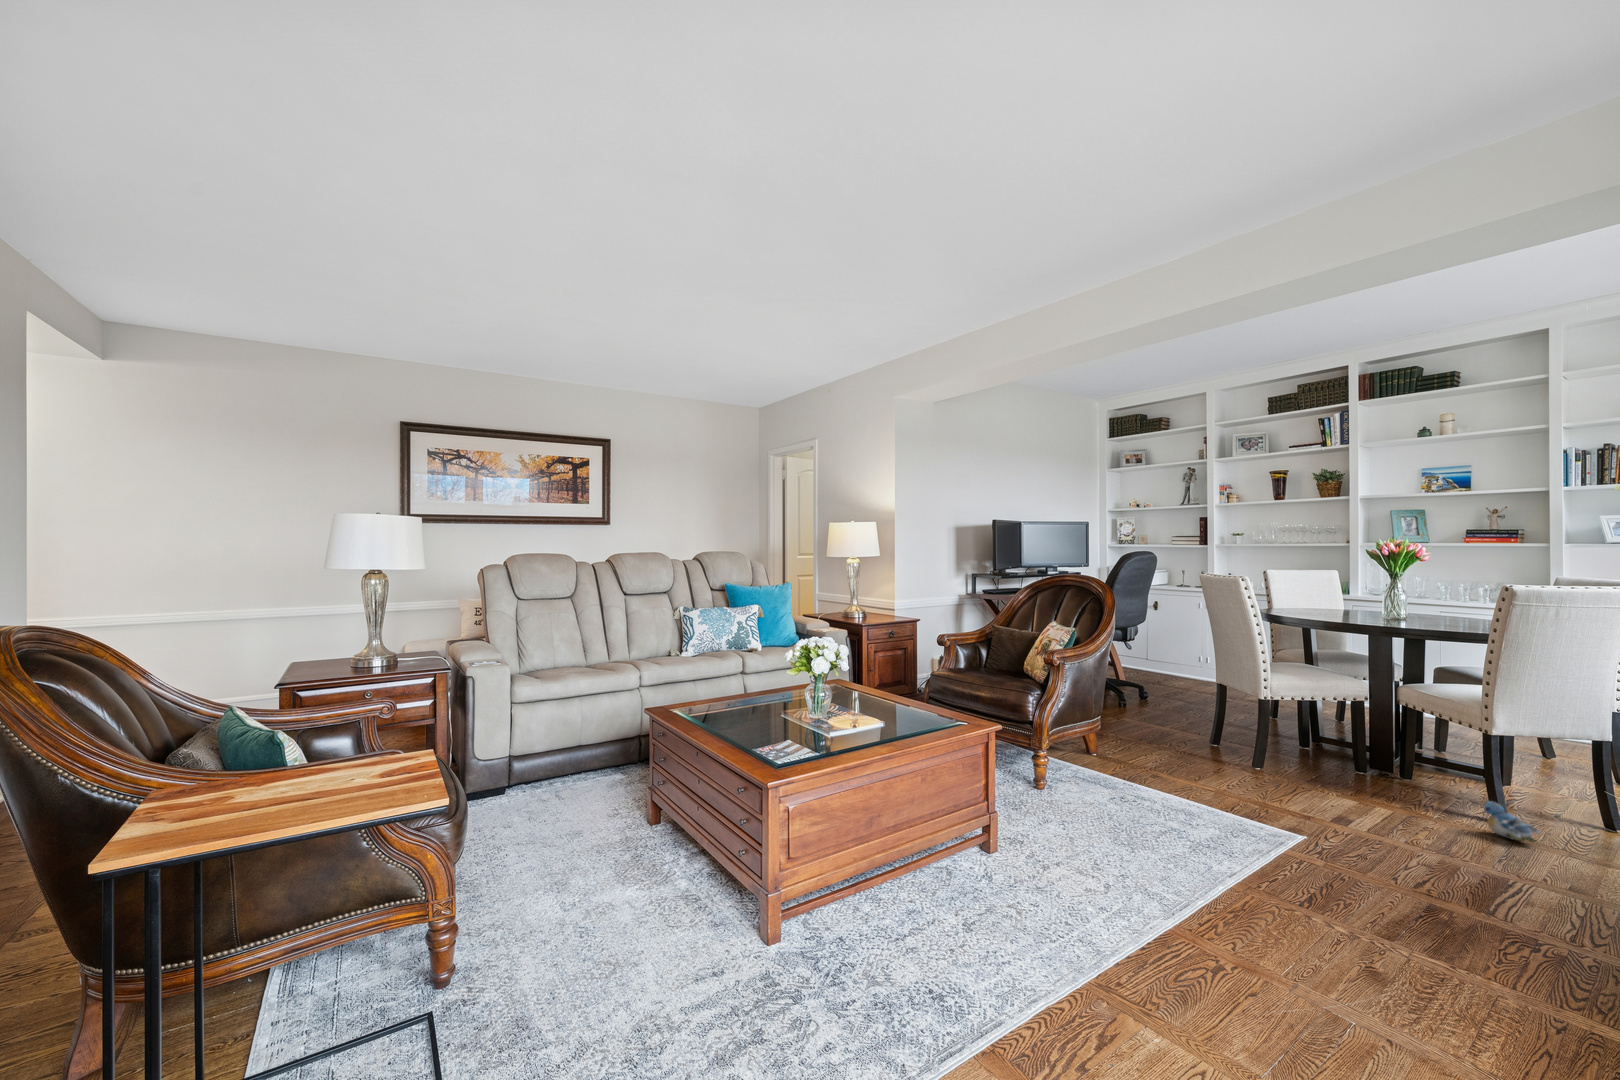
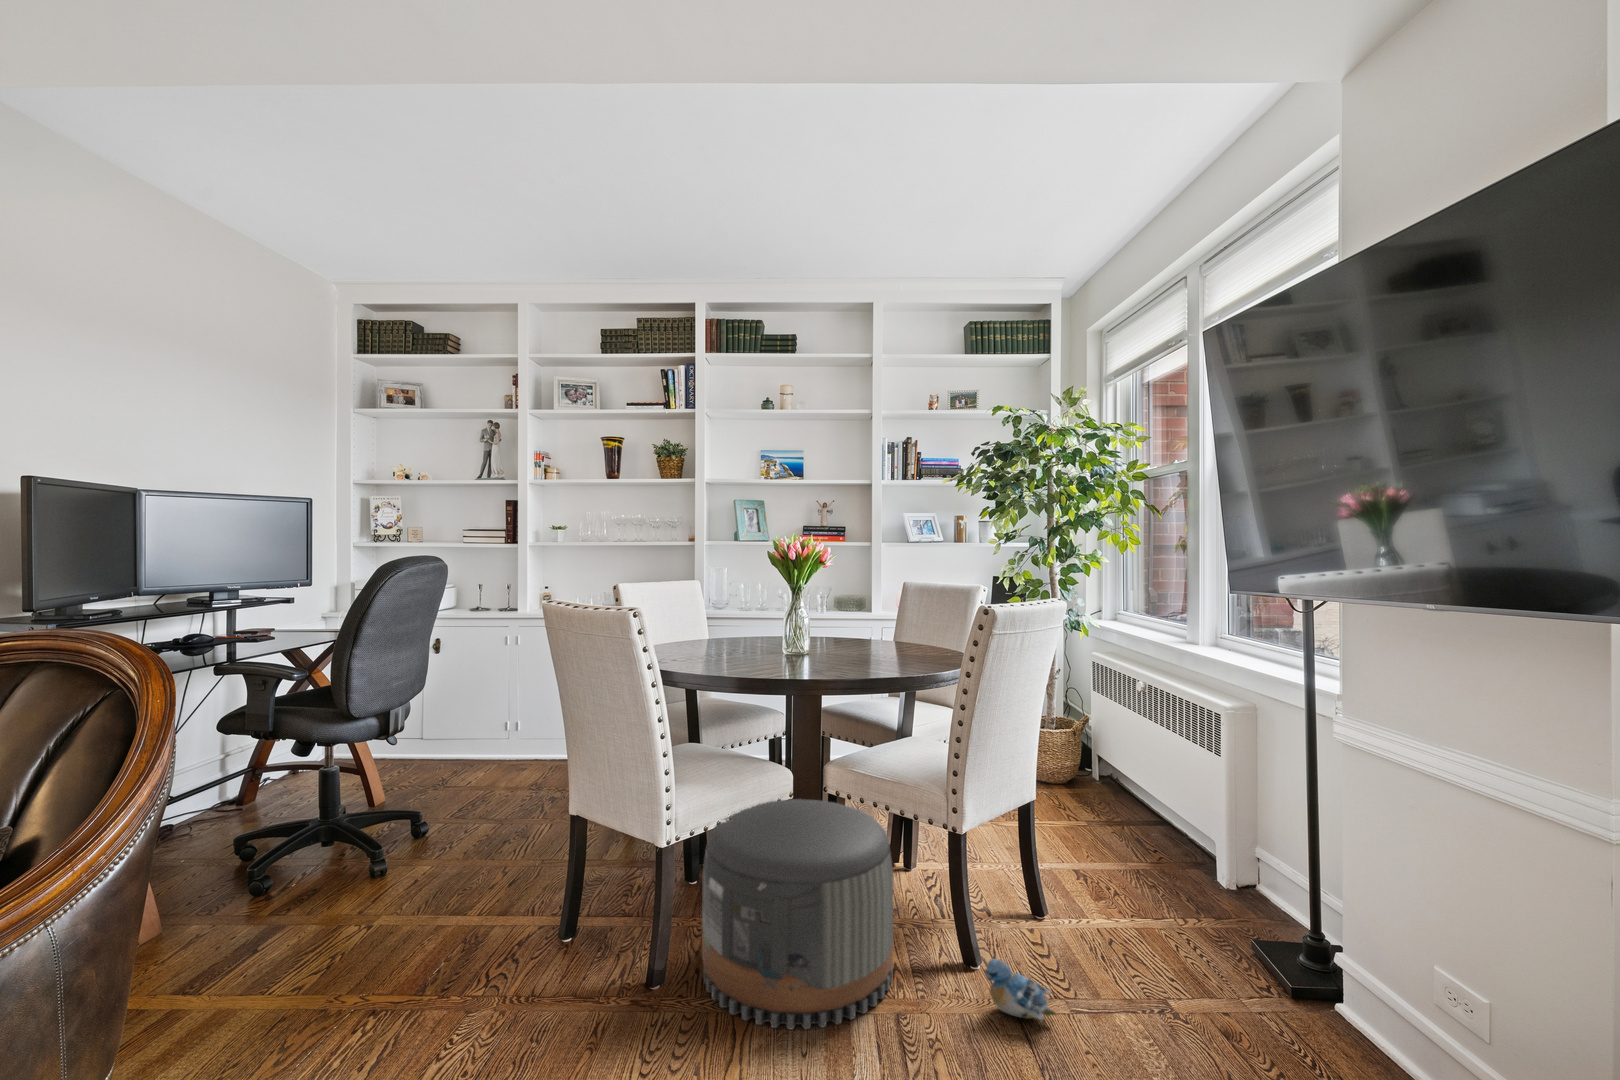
pouf: none [1287,694,1426,808] -> present [702,799,894,1029]

